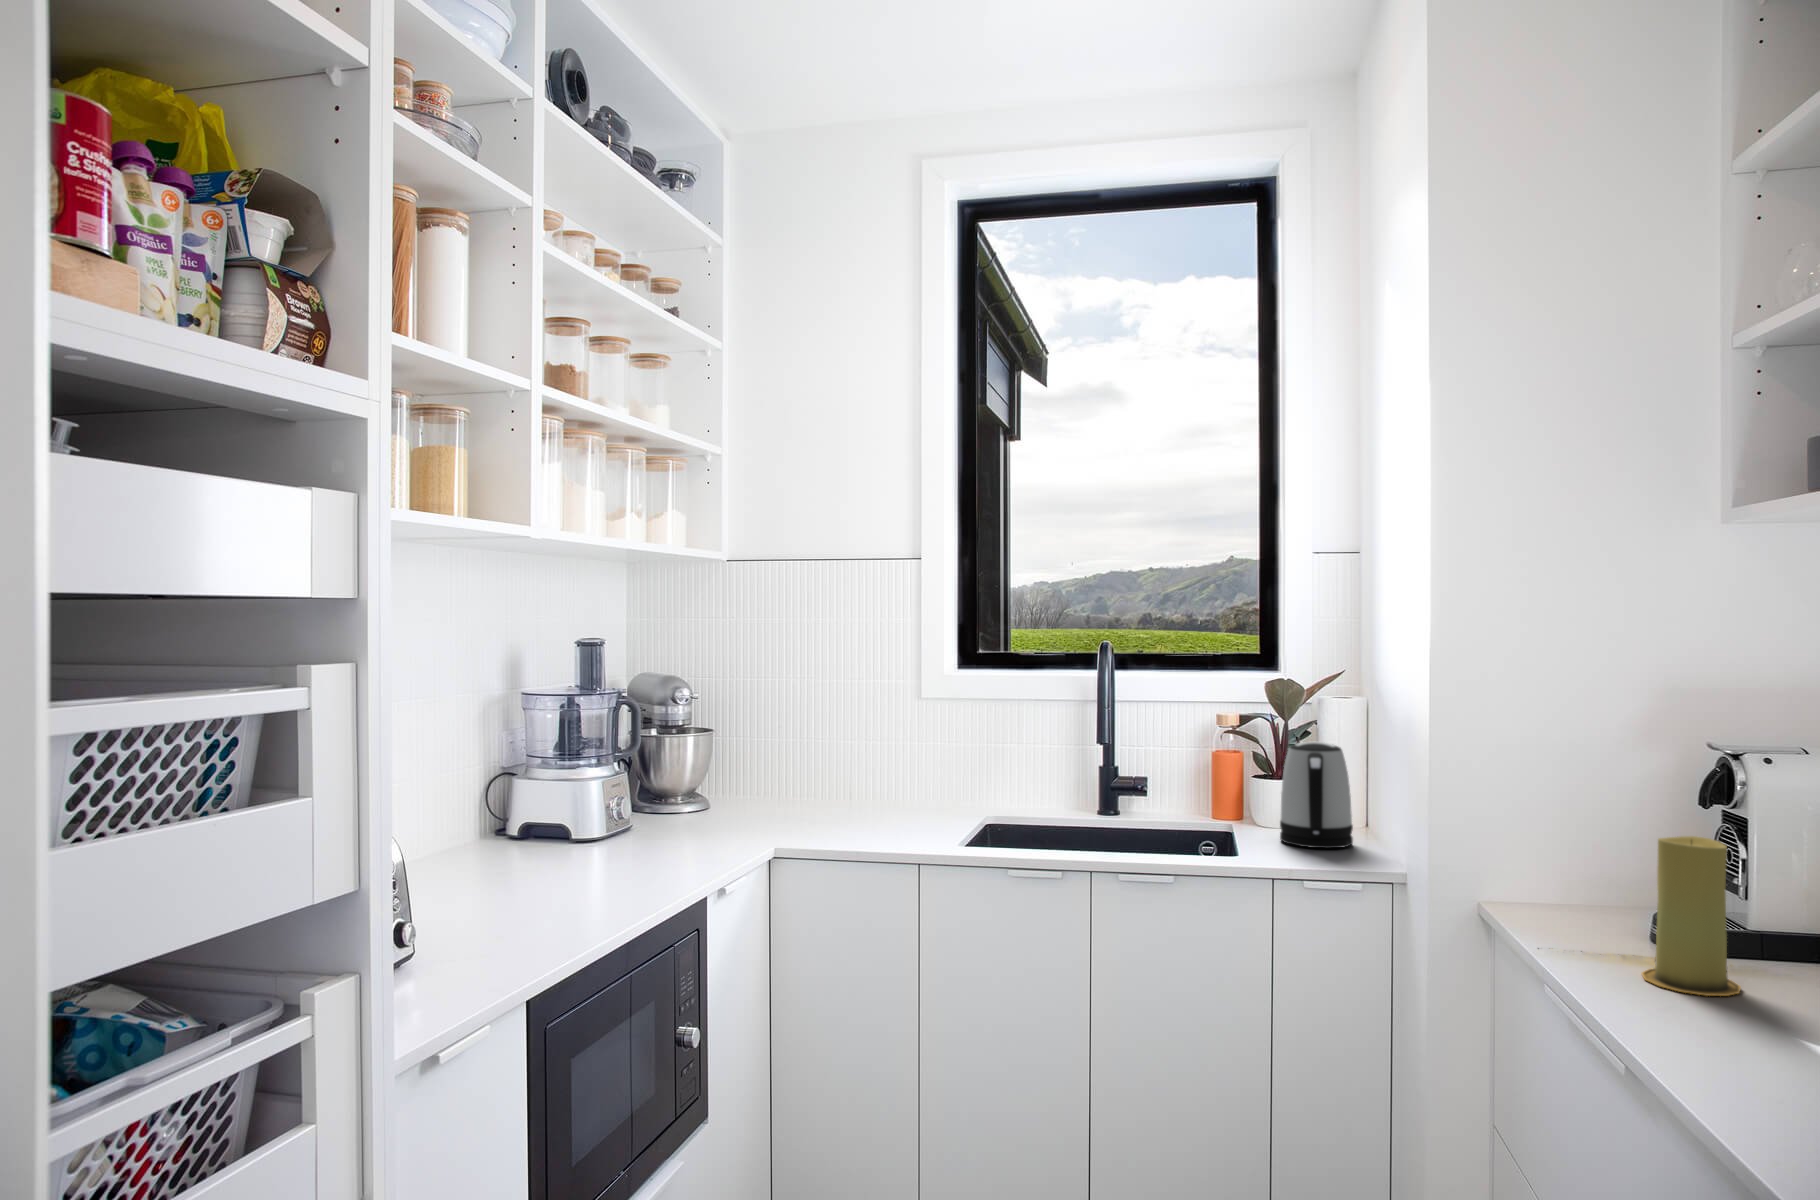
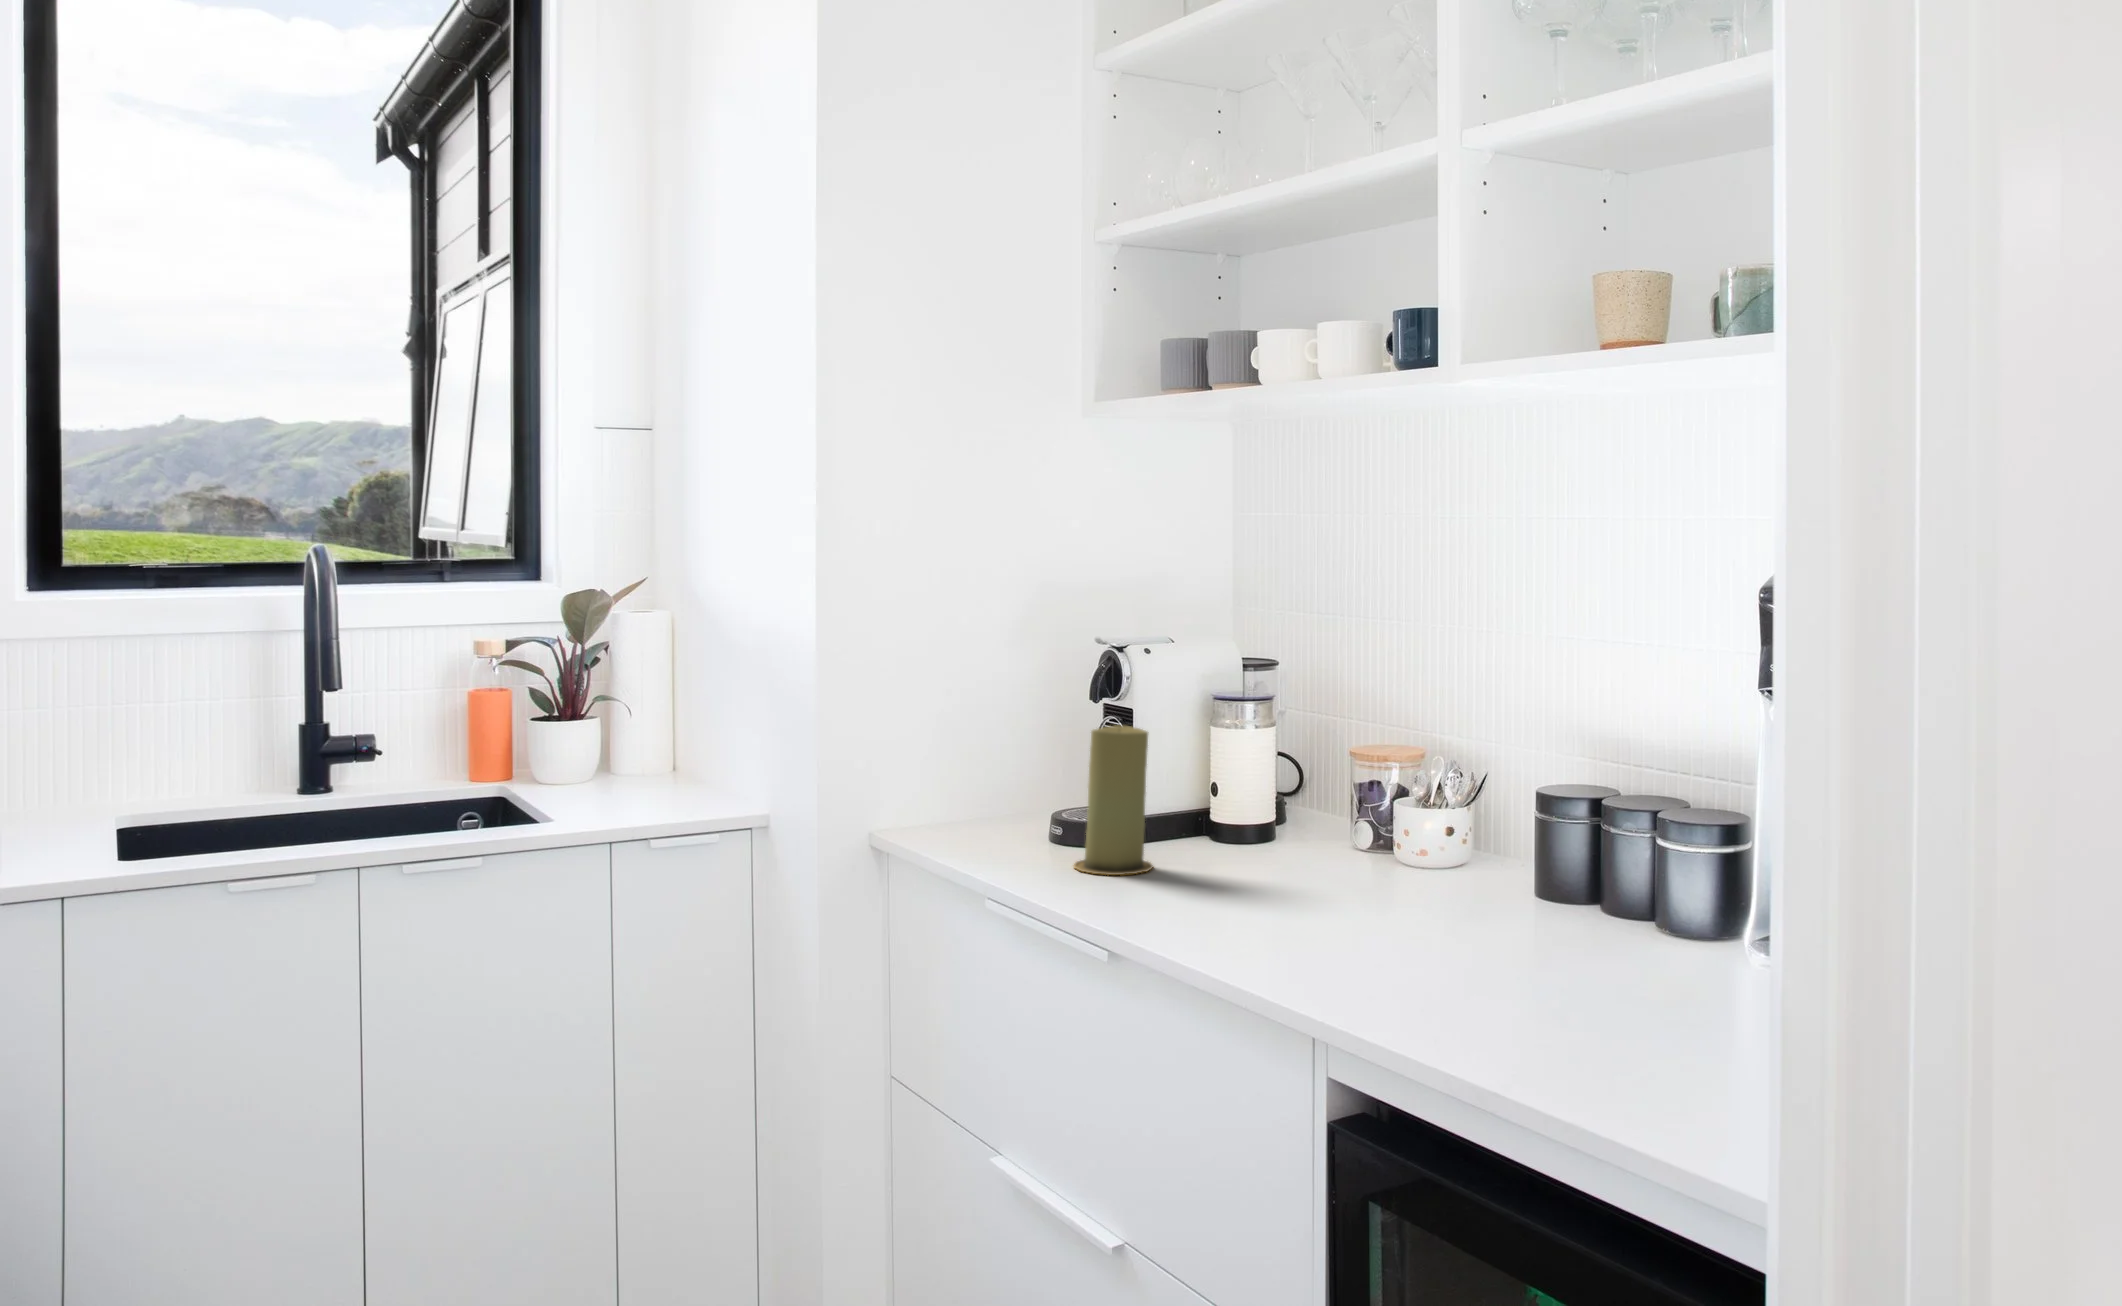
kettle: present [1280,742,1353,848] -> none [591,664,687,801]

